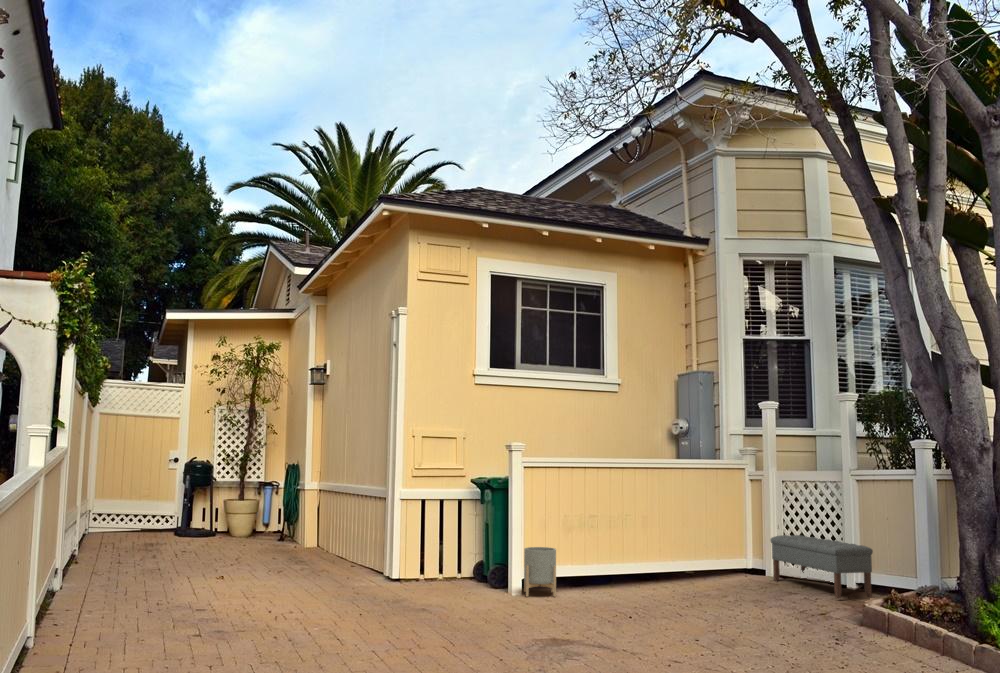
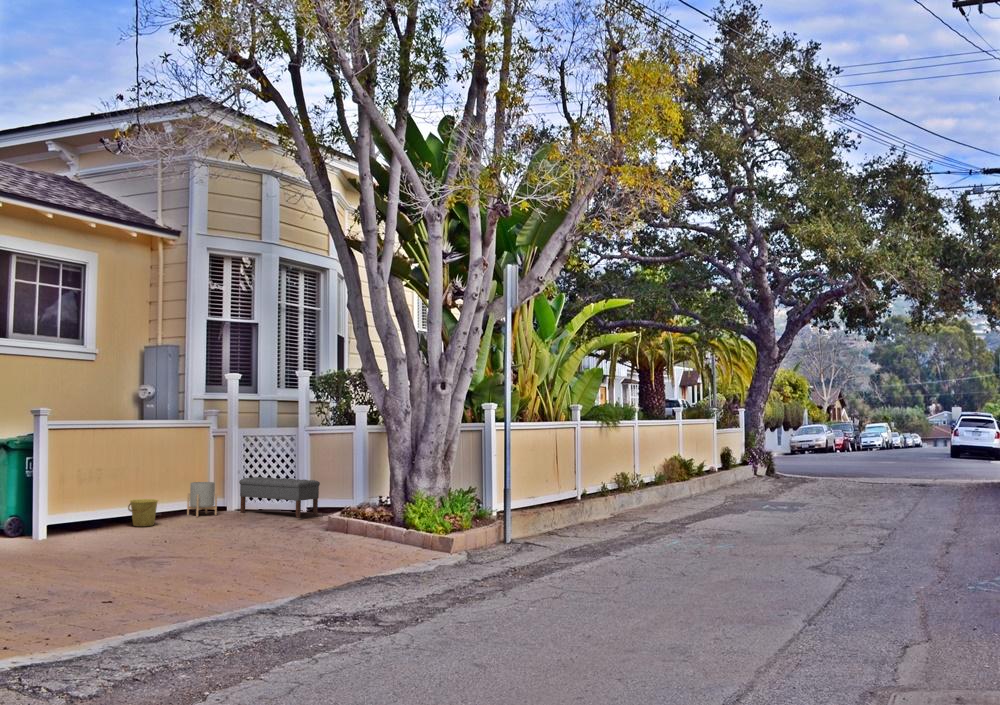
planter: present [524,547,556,597] -> present [187,482,217,517]
bucket: none [617,553,653,588] -> present [128,499,158,527]

